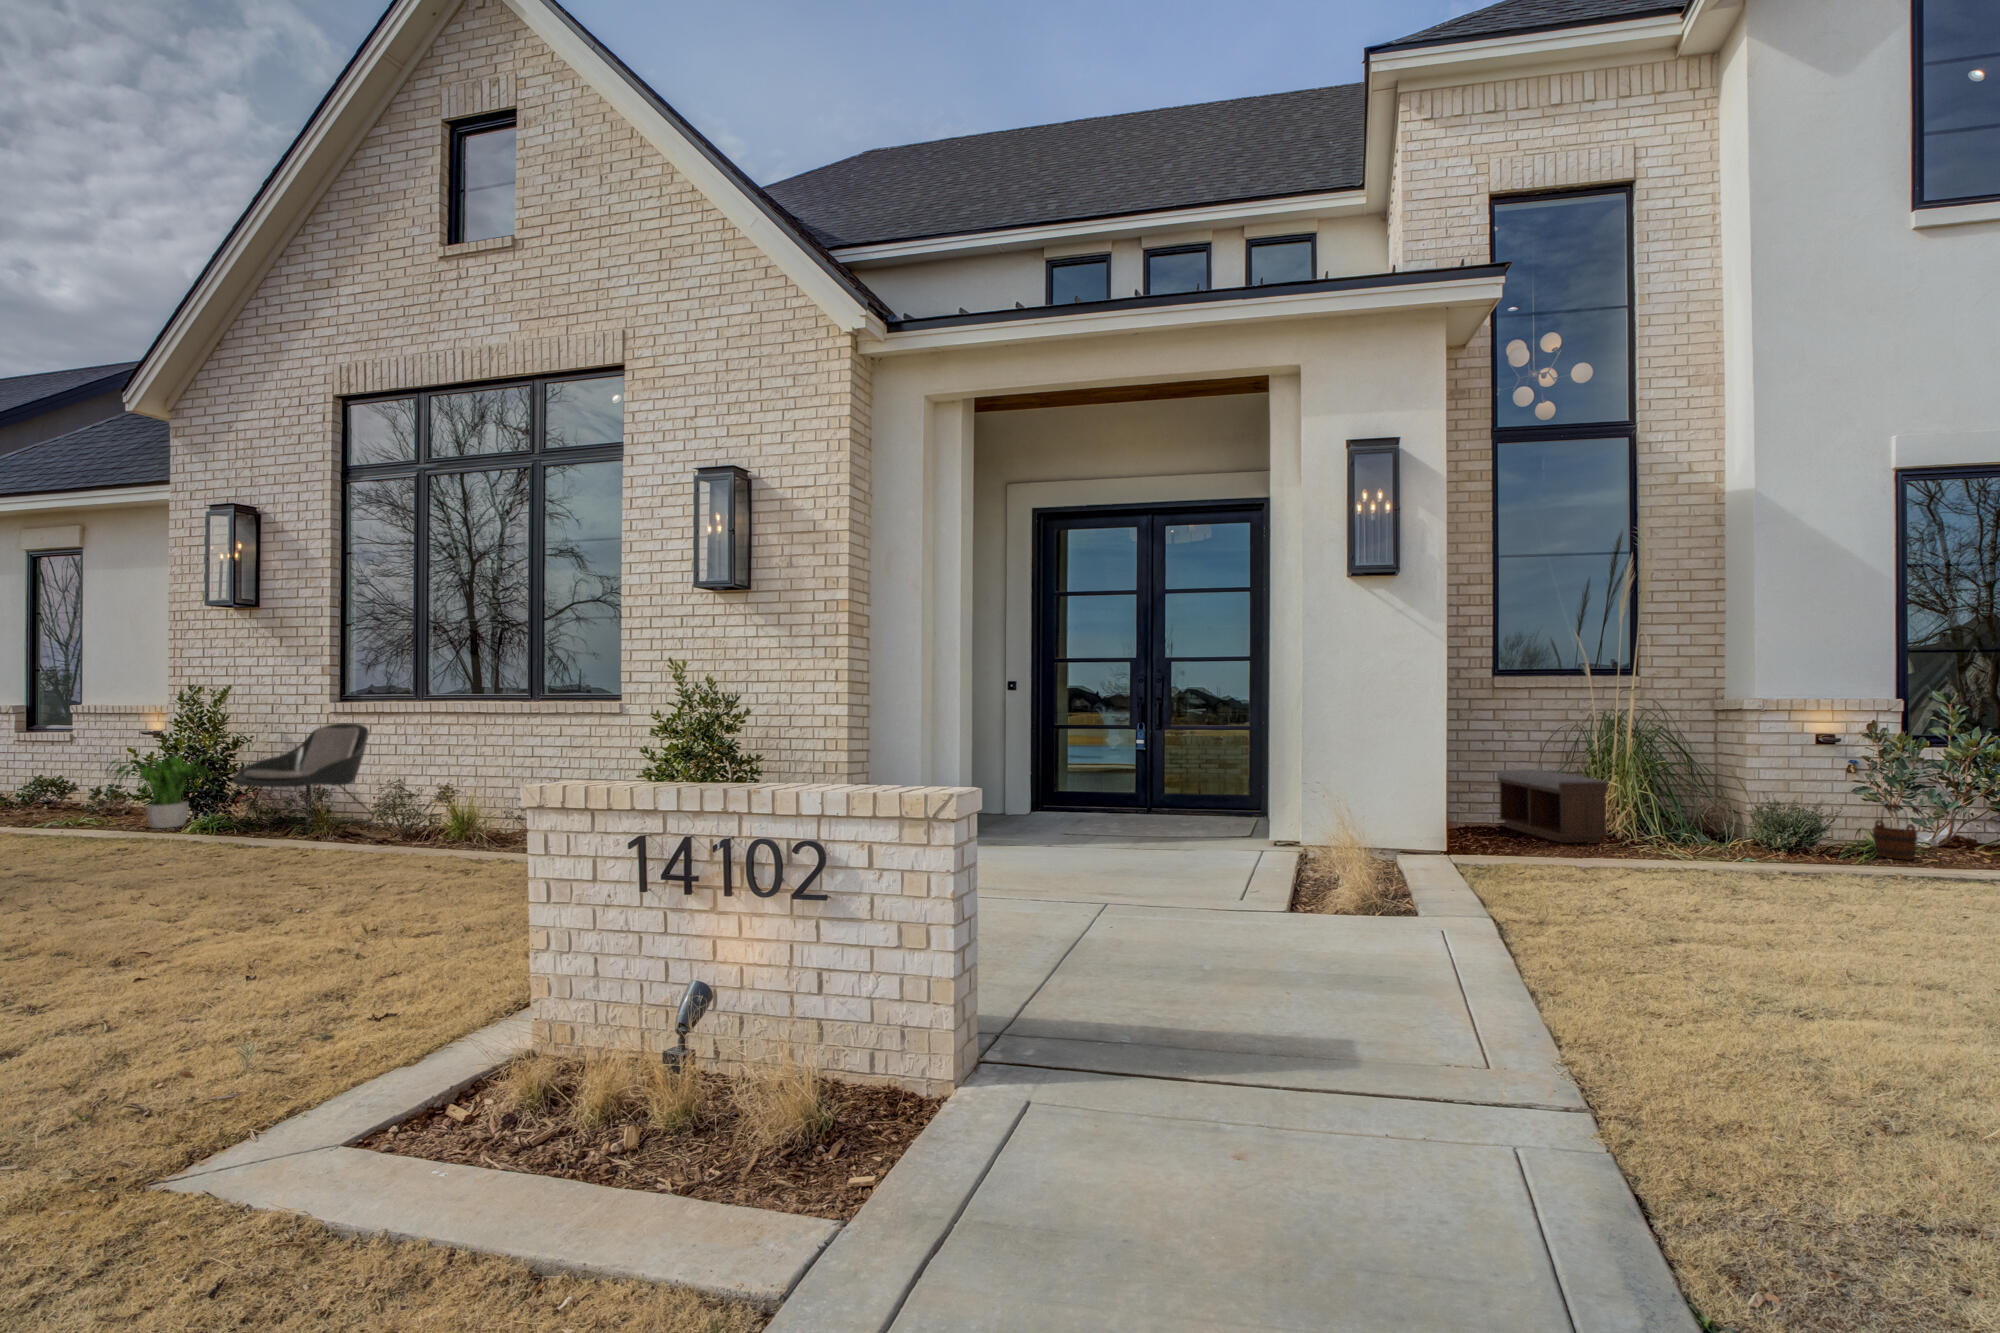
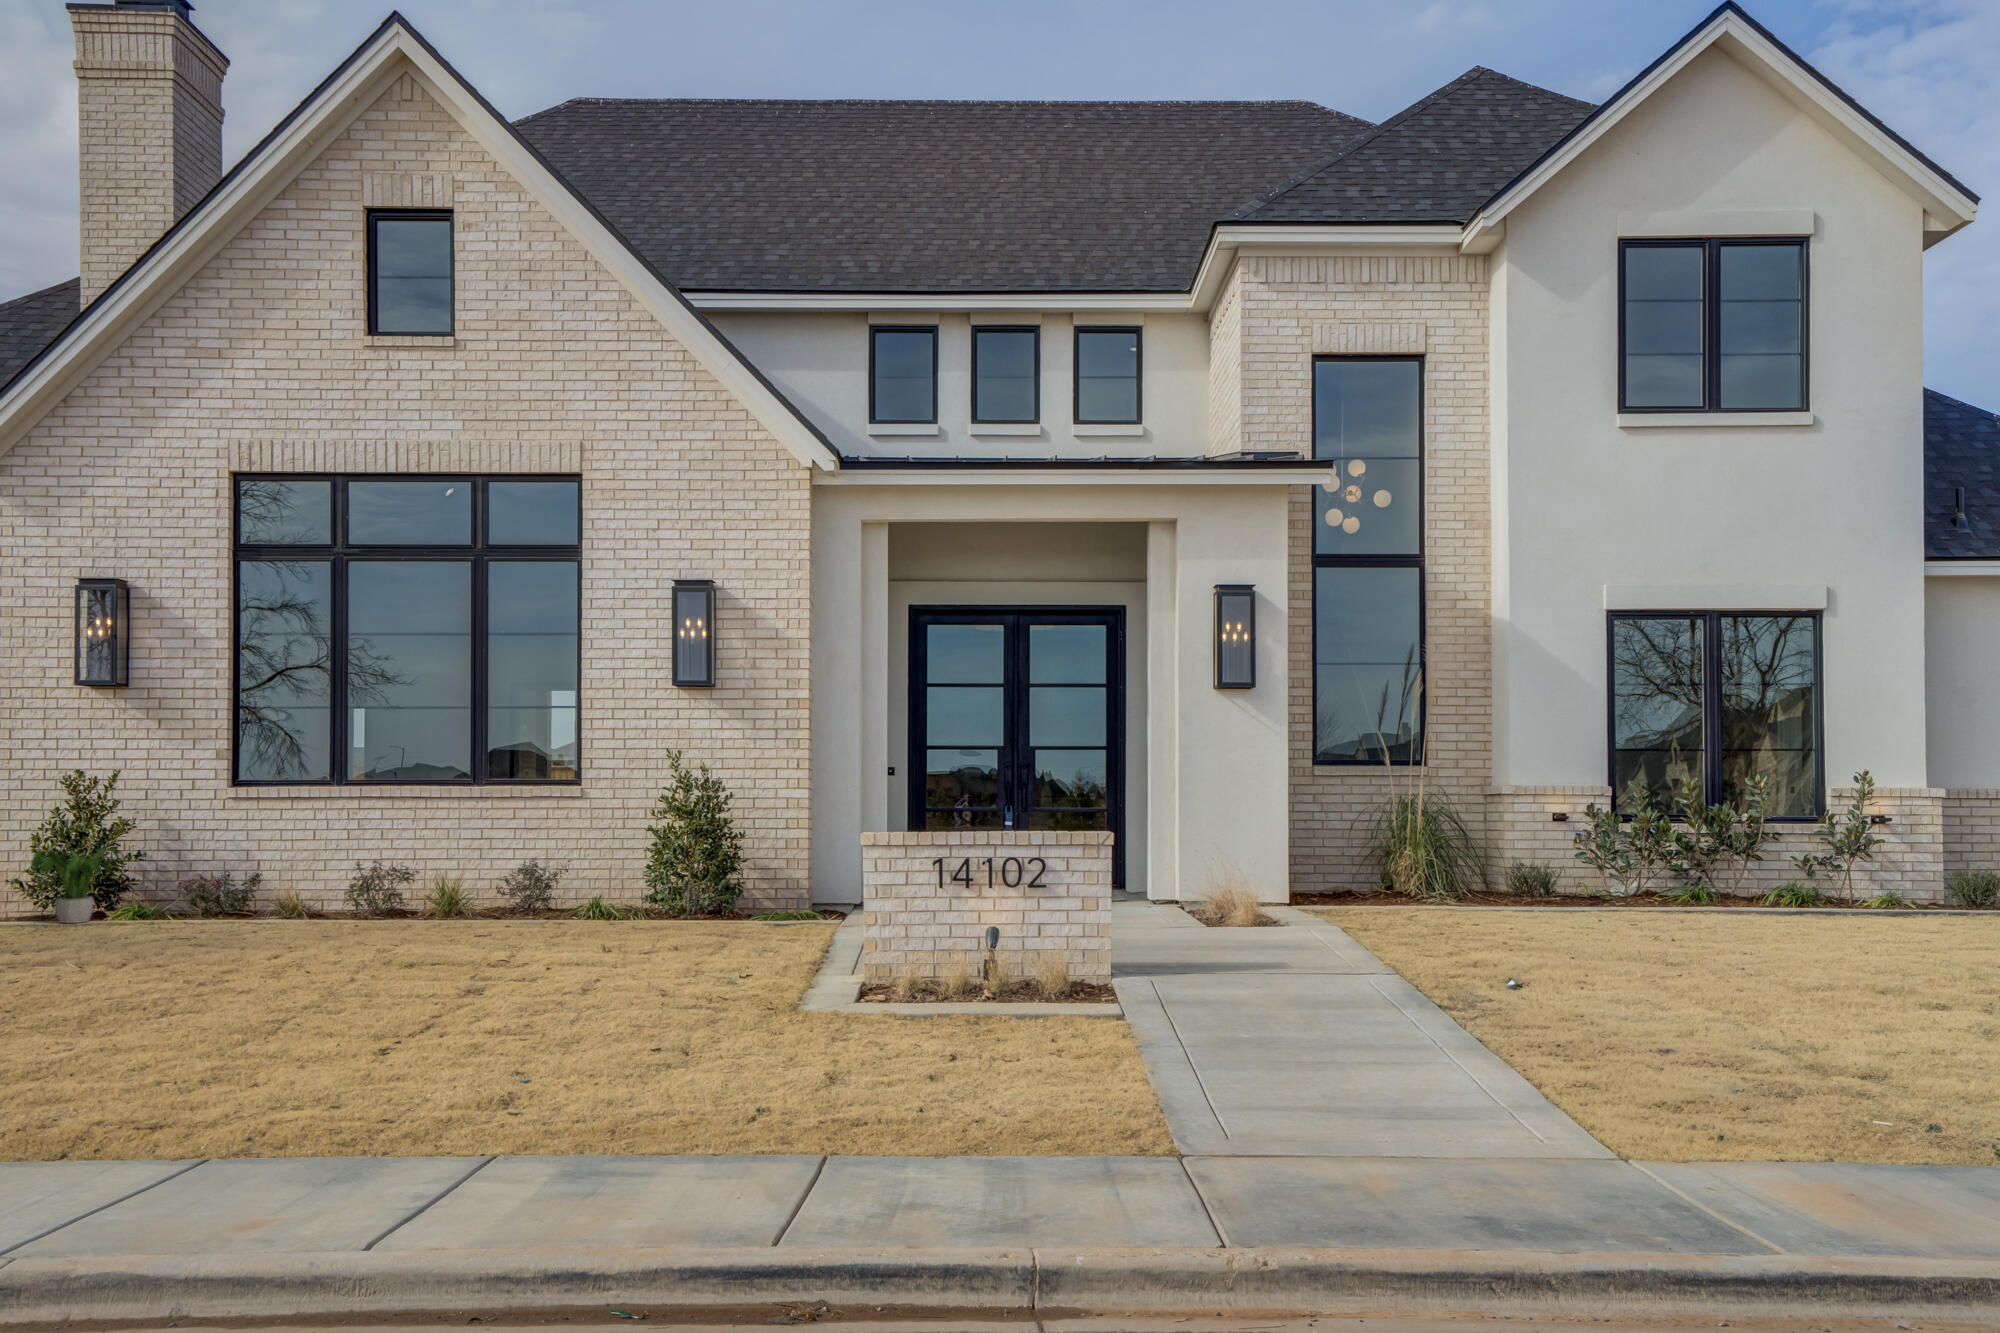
lounge chair: present [232,723,374,834] -> none [180,812,296,922]
bench: present [1497,769,1608,843] -> none [1324,839,1397,894]
wooden bucket: present [1873,804,1917,860] -> none [1561,857,1585,896]

